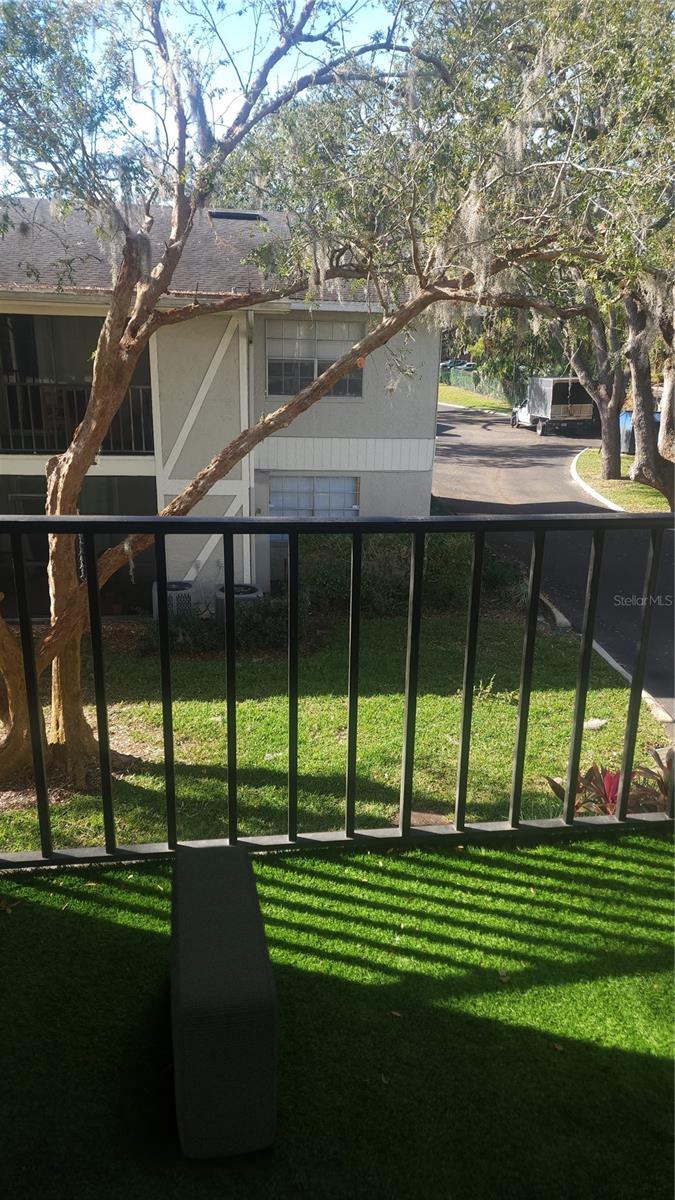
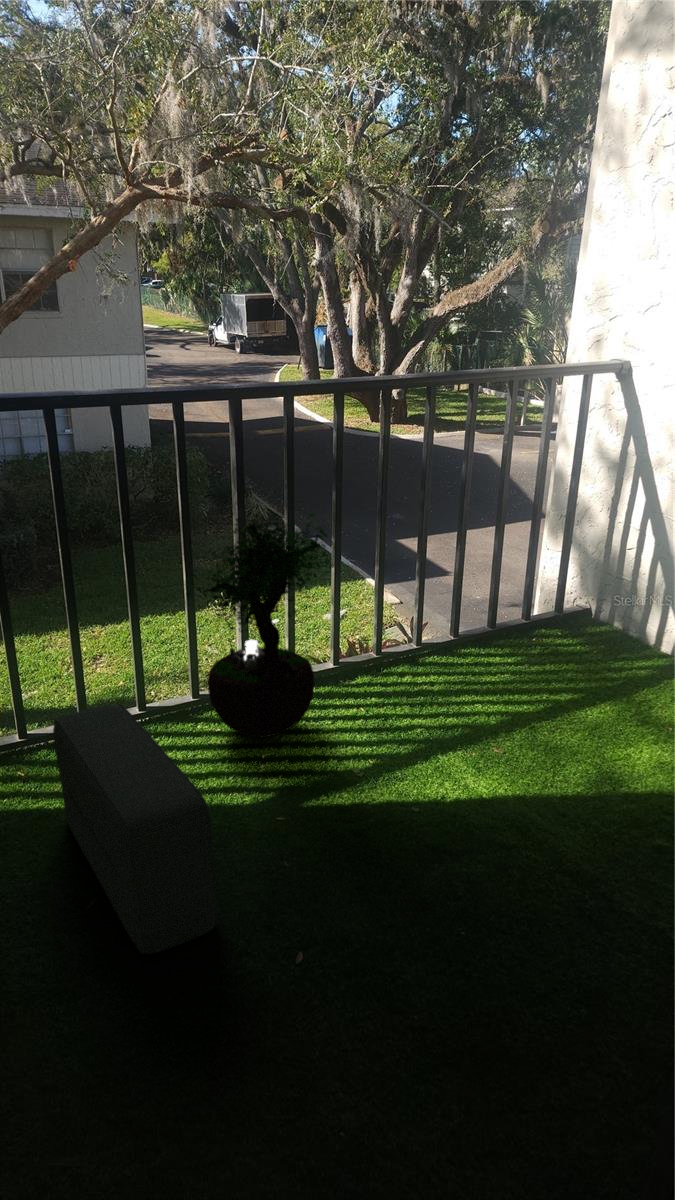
potted tree: none [337,643,511,903] -> present [186,499,336,737]

